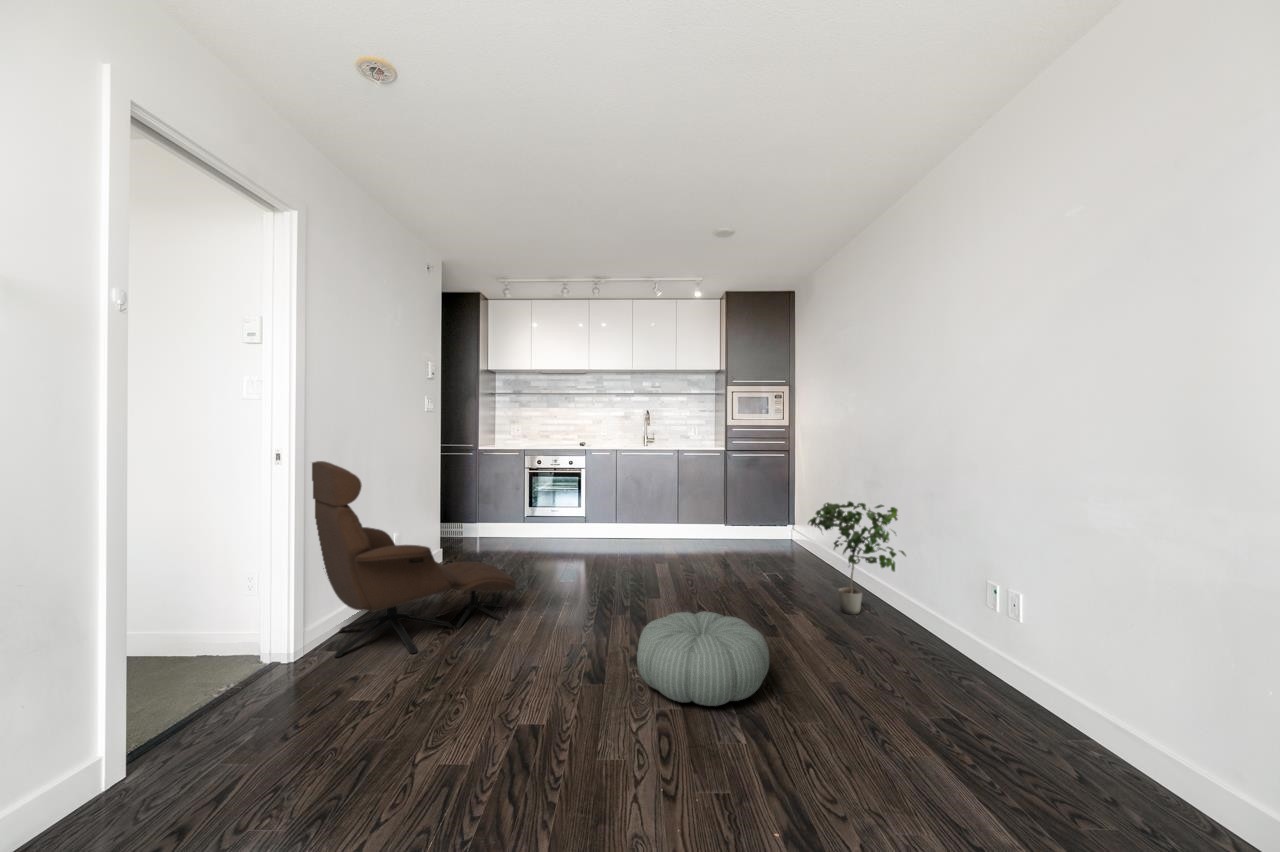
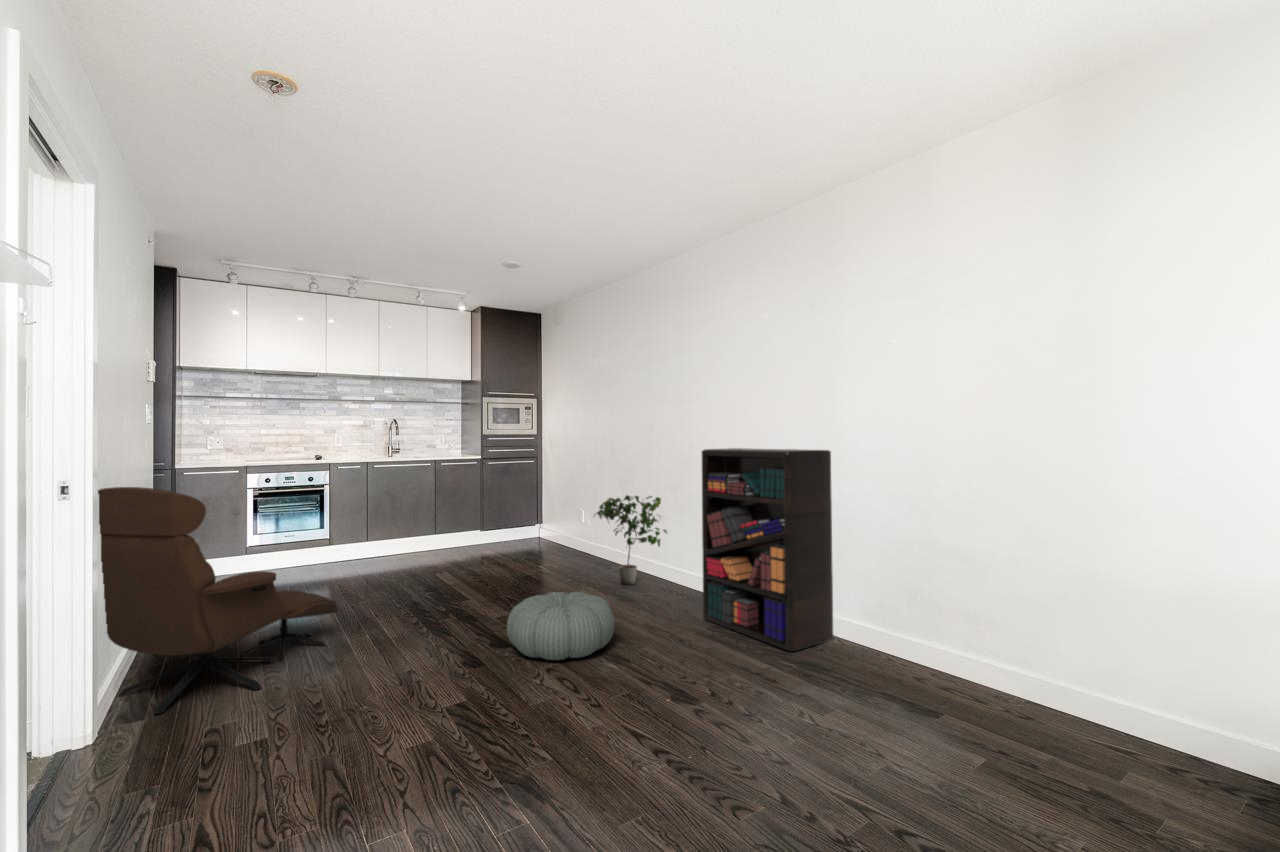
bookshelf: none [921,446,1163,802] -> present [702,448,833,651]

